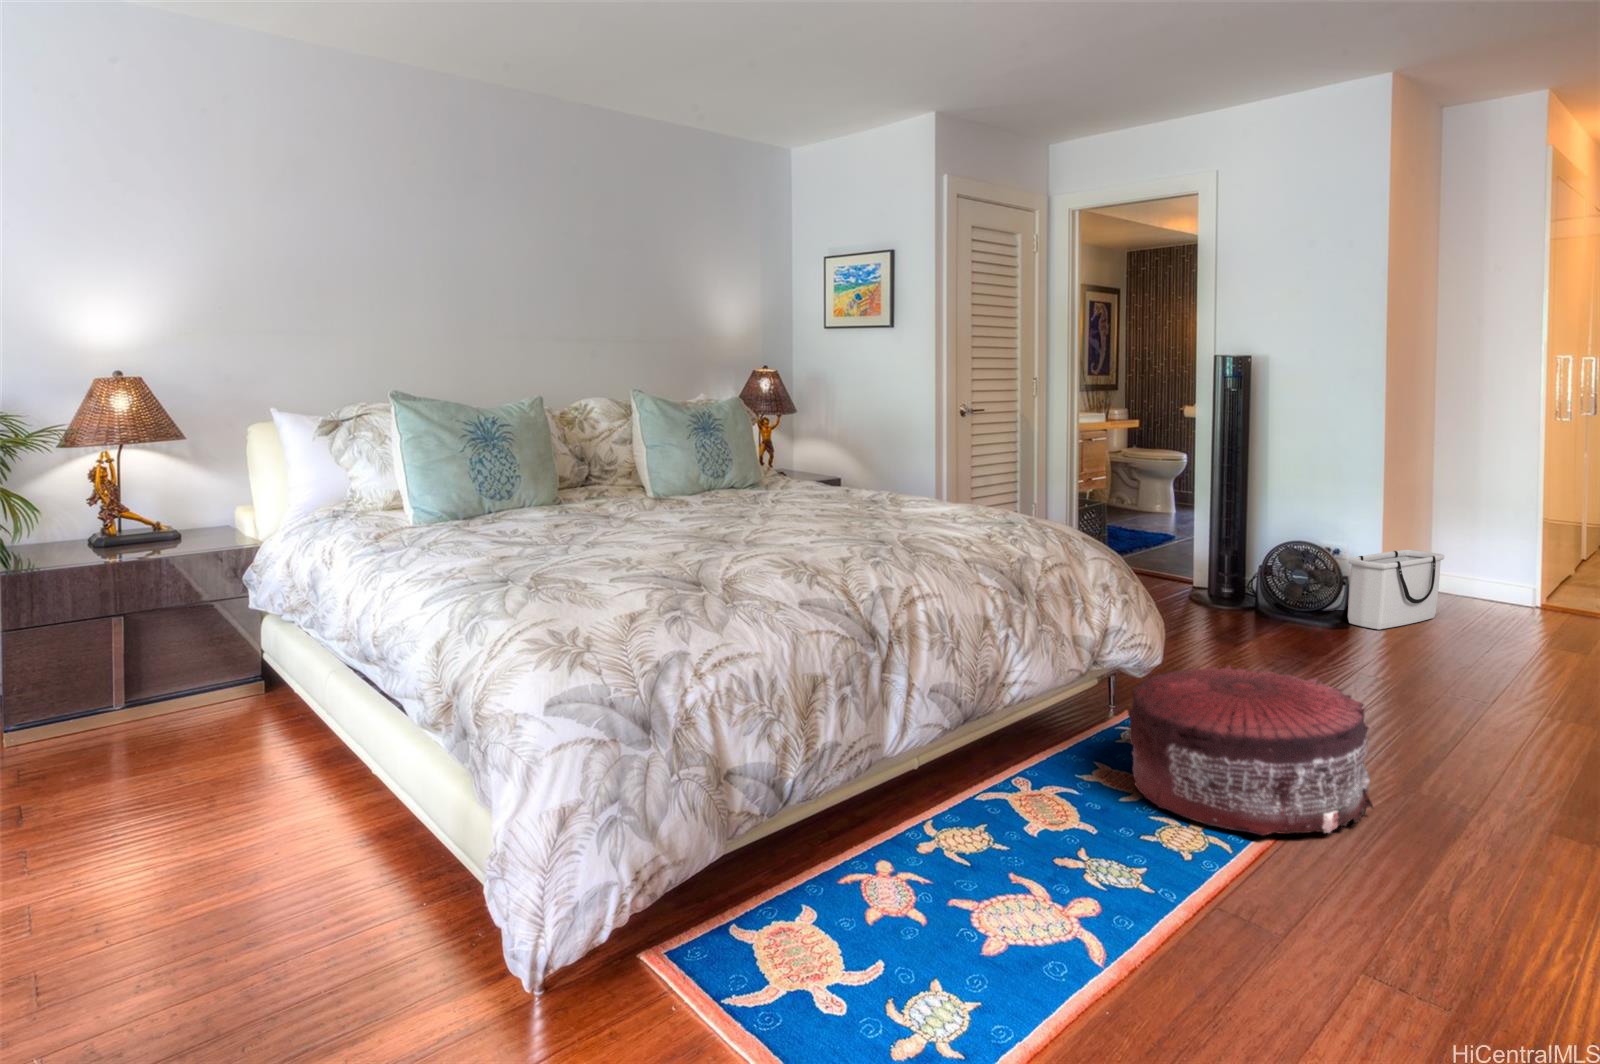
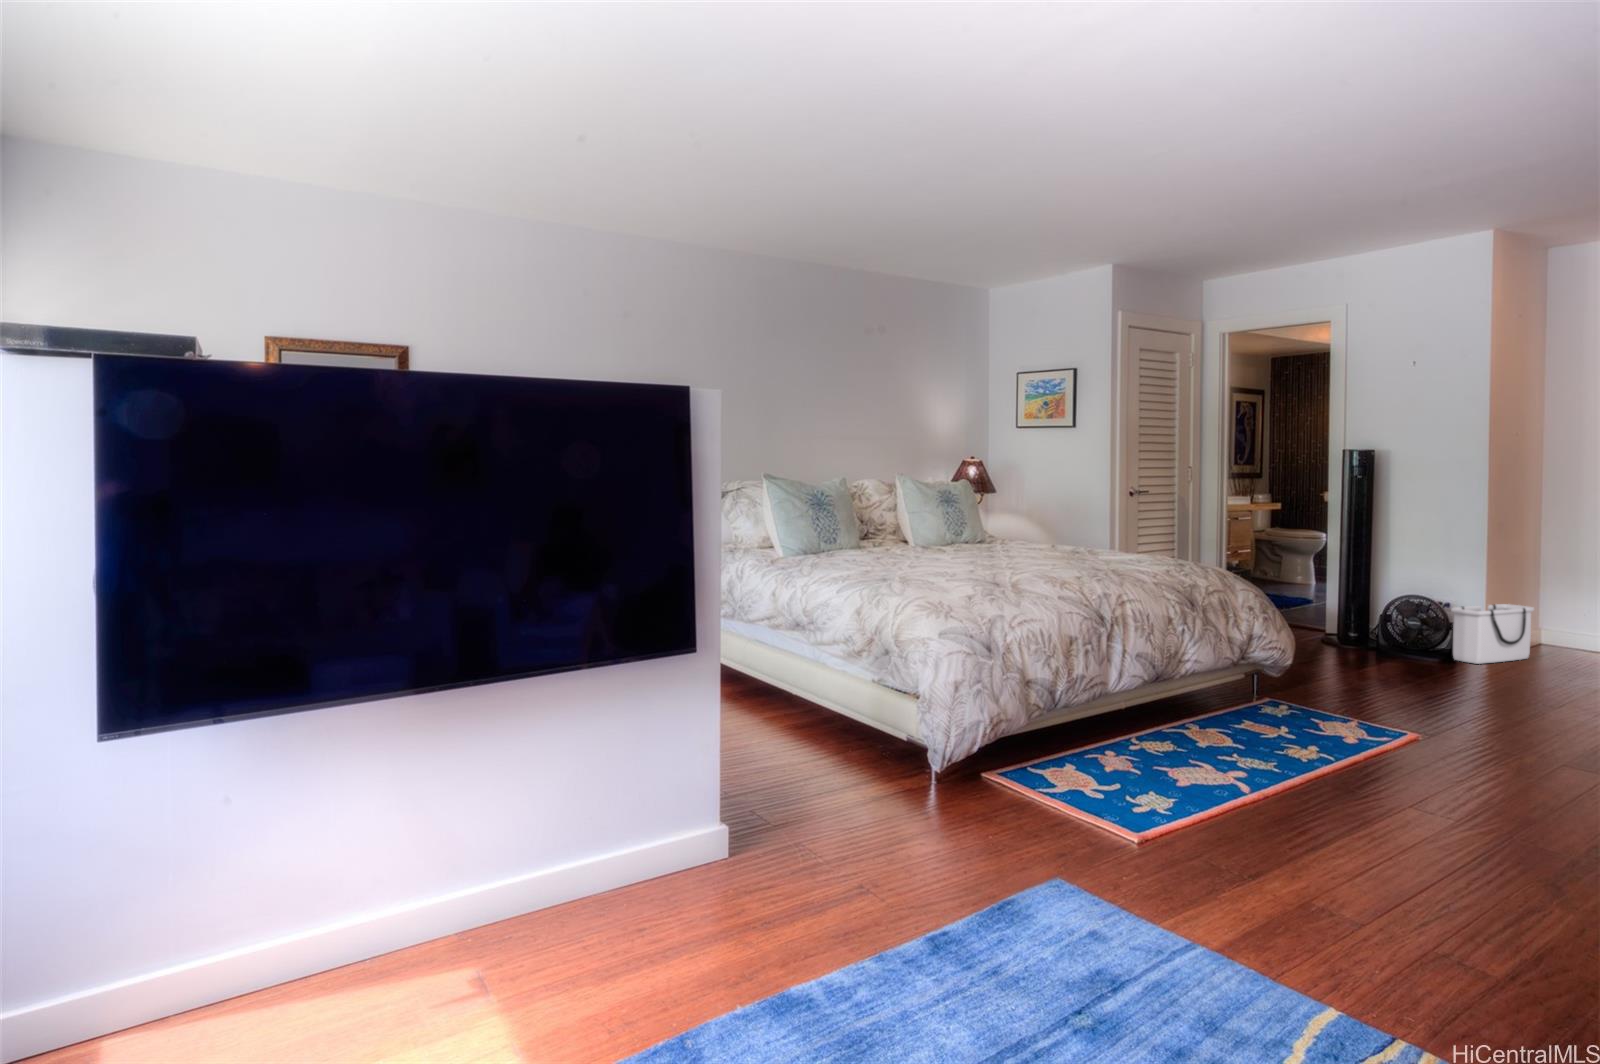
pouf: present [1128,665,1373,835] -> none [1265,658,1434,753]

